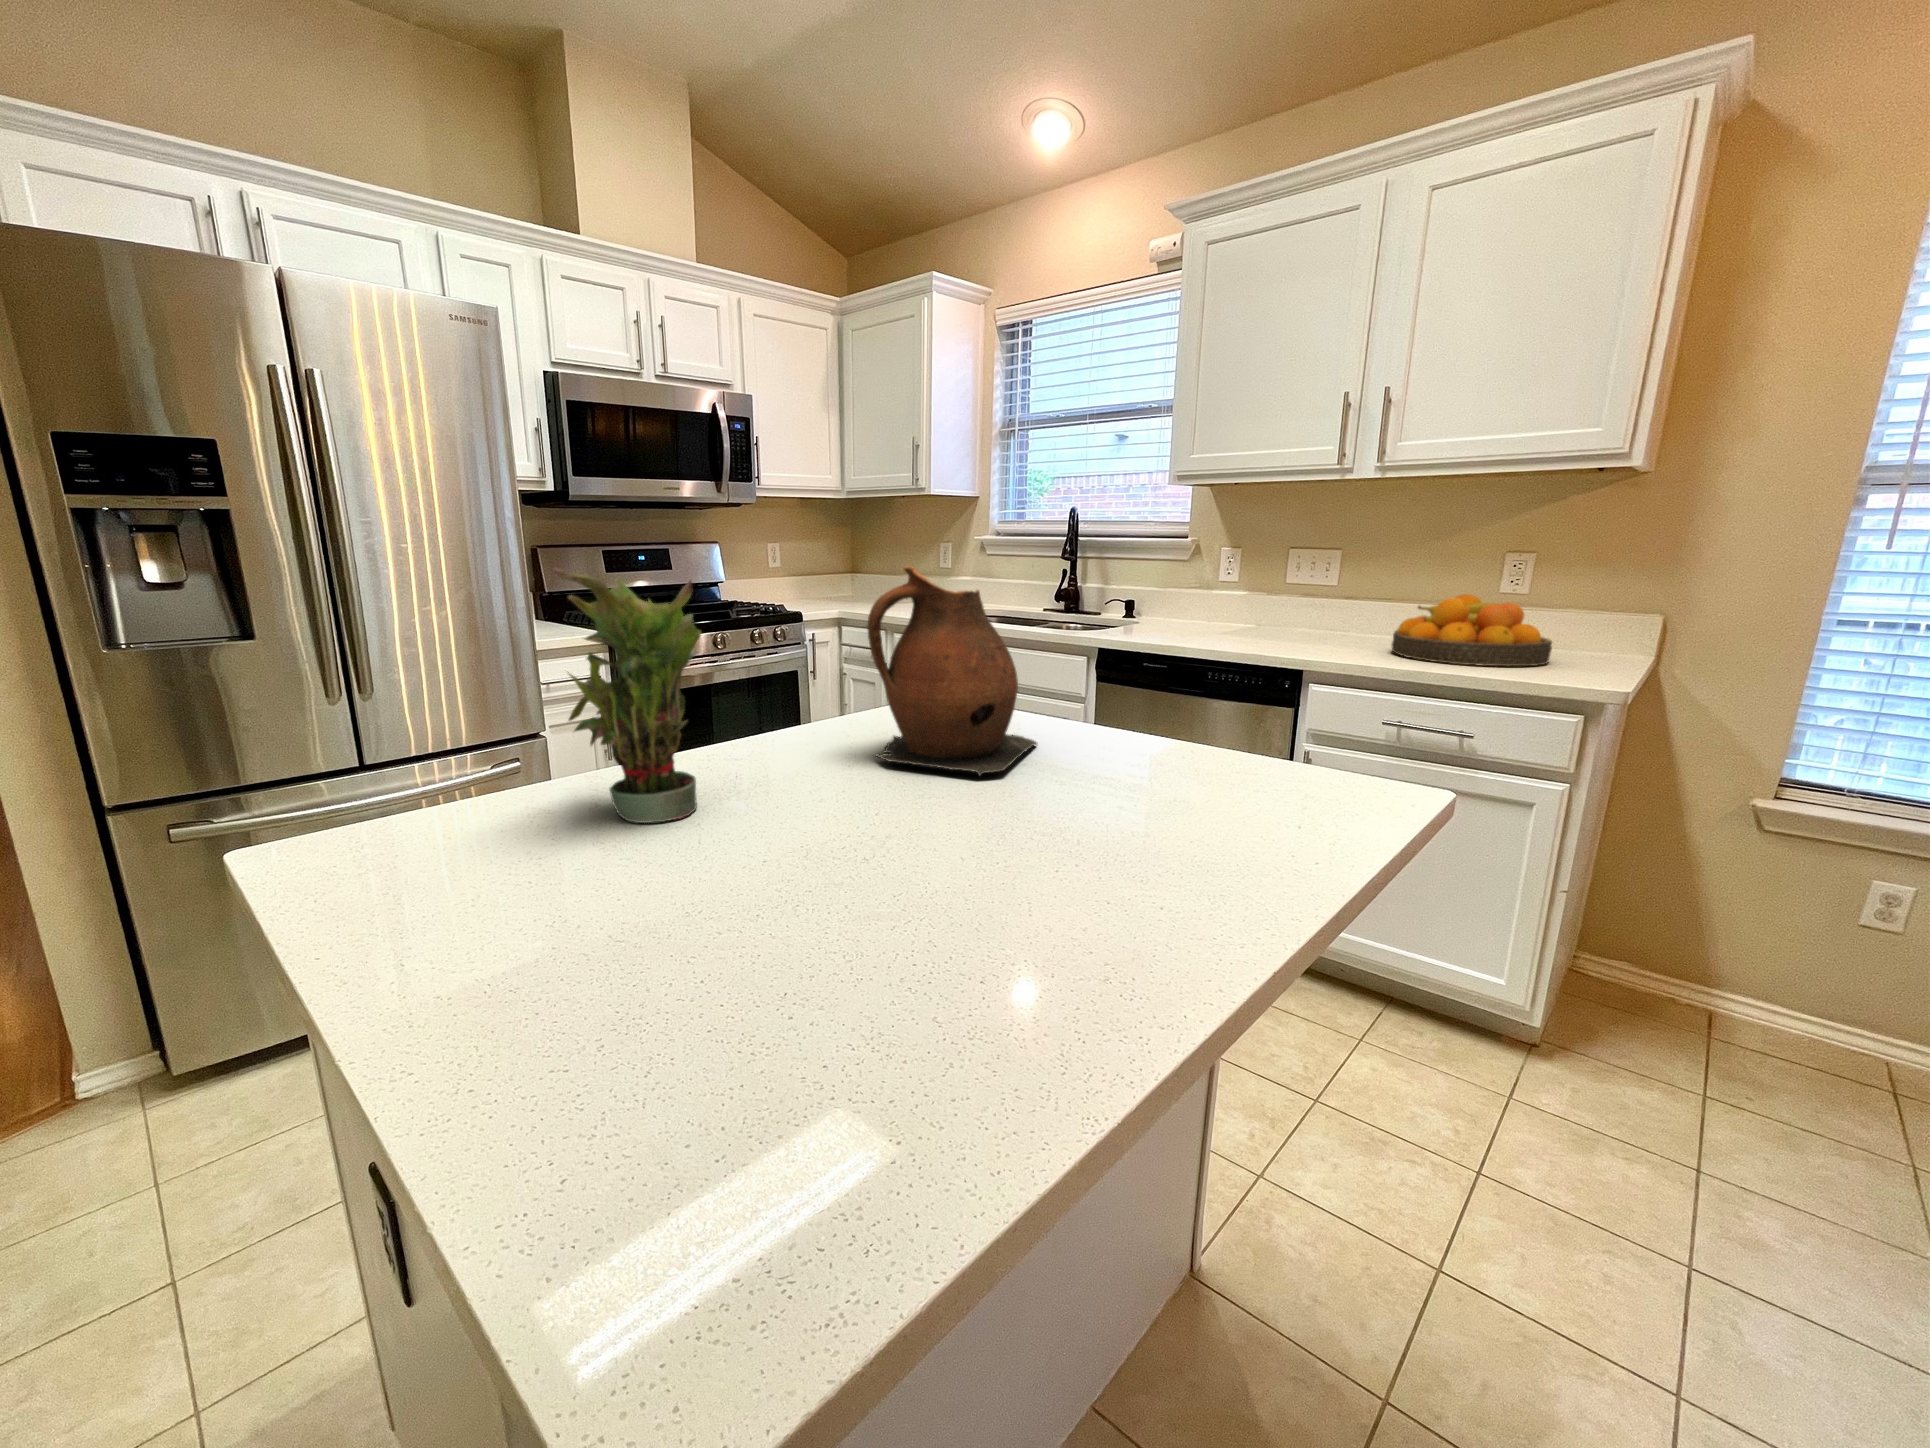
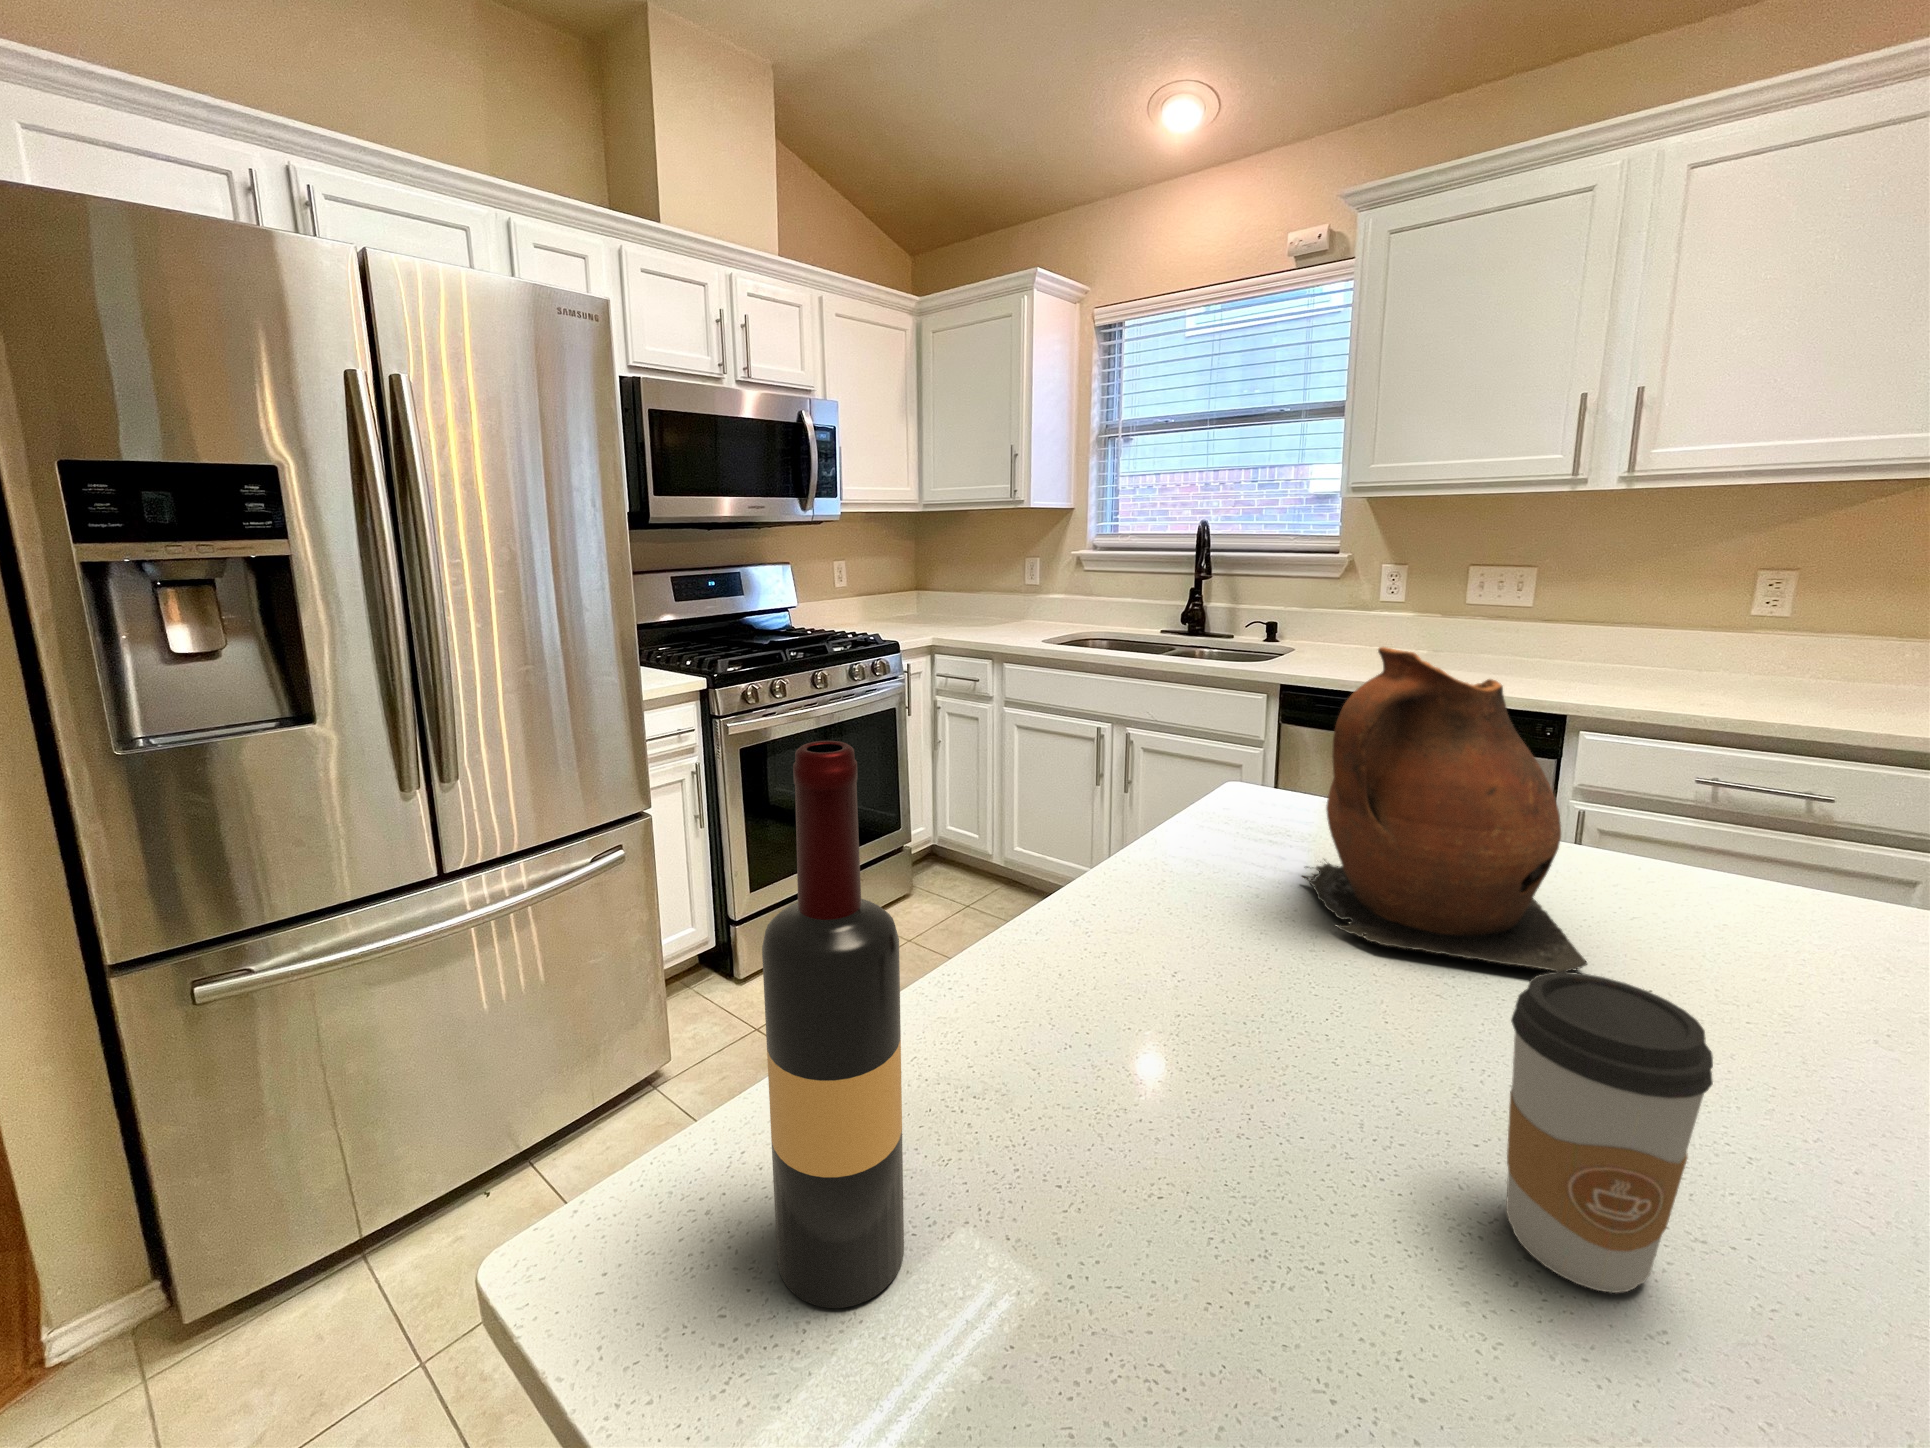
potted plant: present [553,568,701,823] -> none [996,718,1309,1142]
wine bottle: none [365,570,469,859] -> present [762,741,904,1308]
fruit bowl: present [1391,594,1552,667] -> none [1652,622,1879,711]
coffee cup: none [763,711,844,864] -> present [1506,972,1713,1293]

